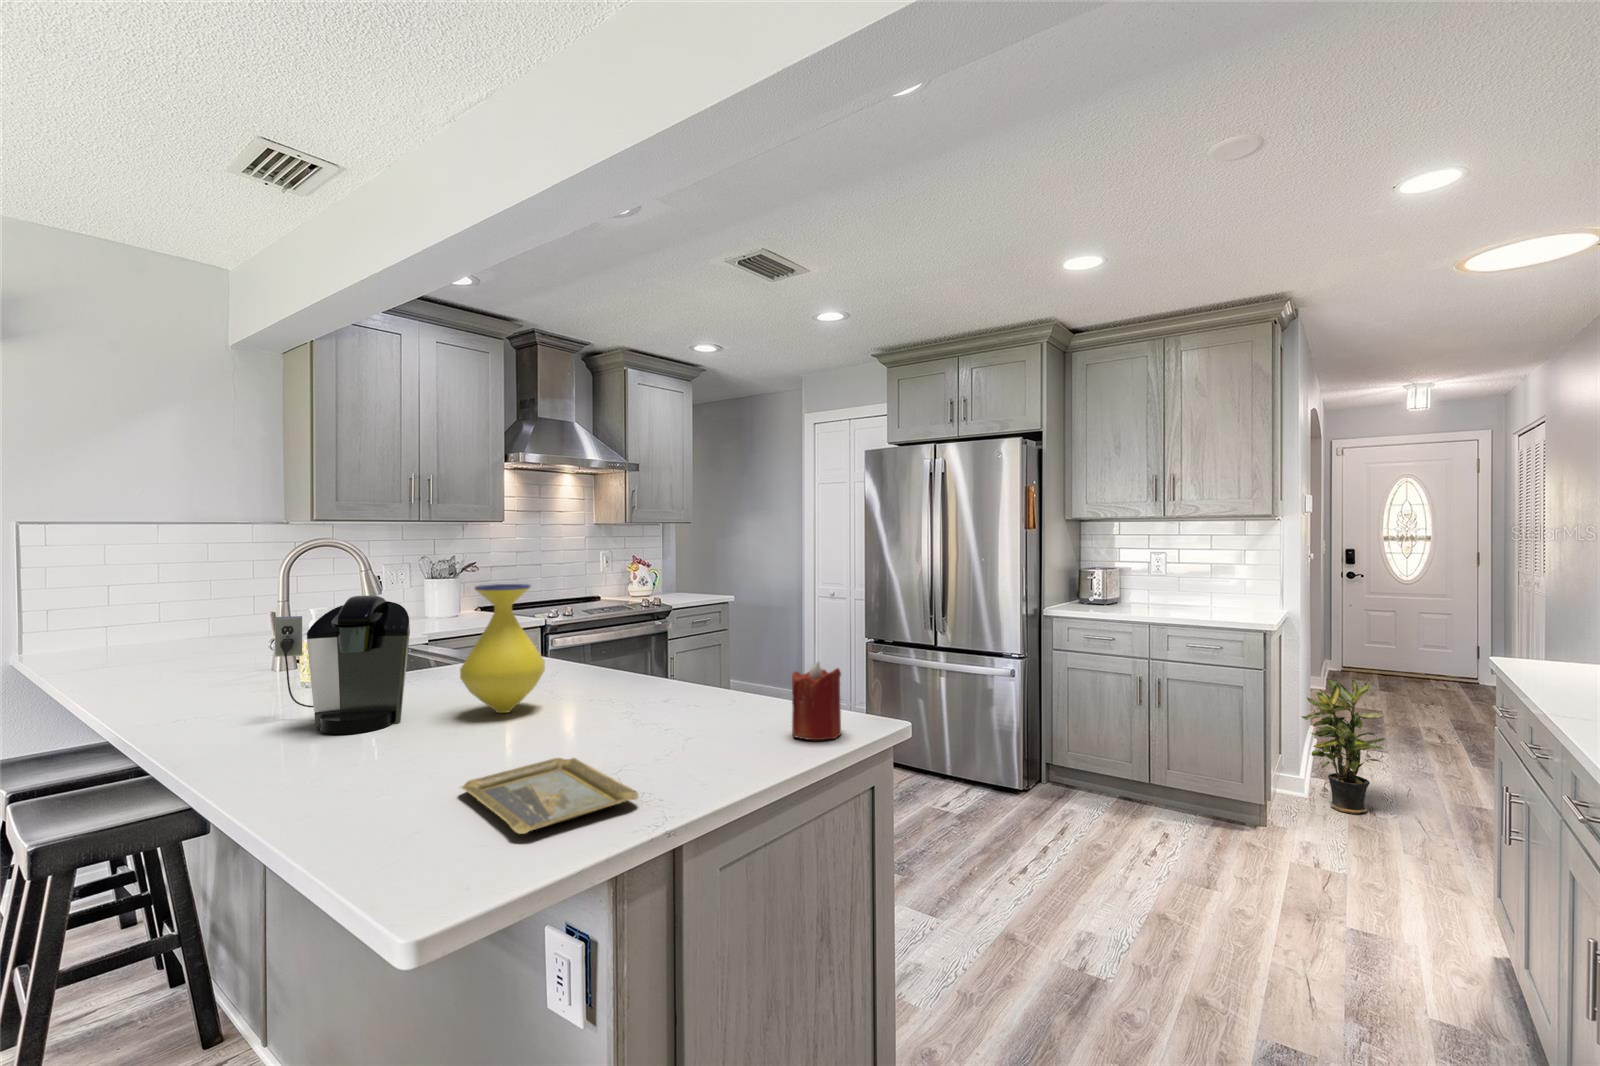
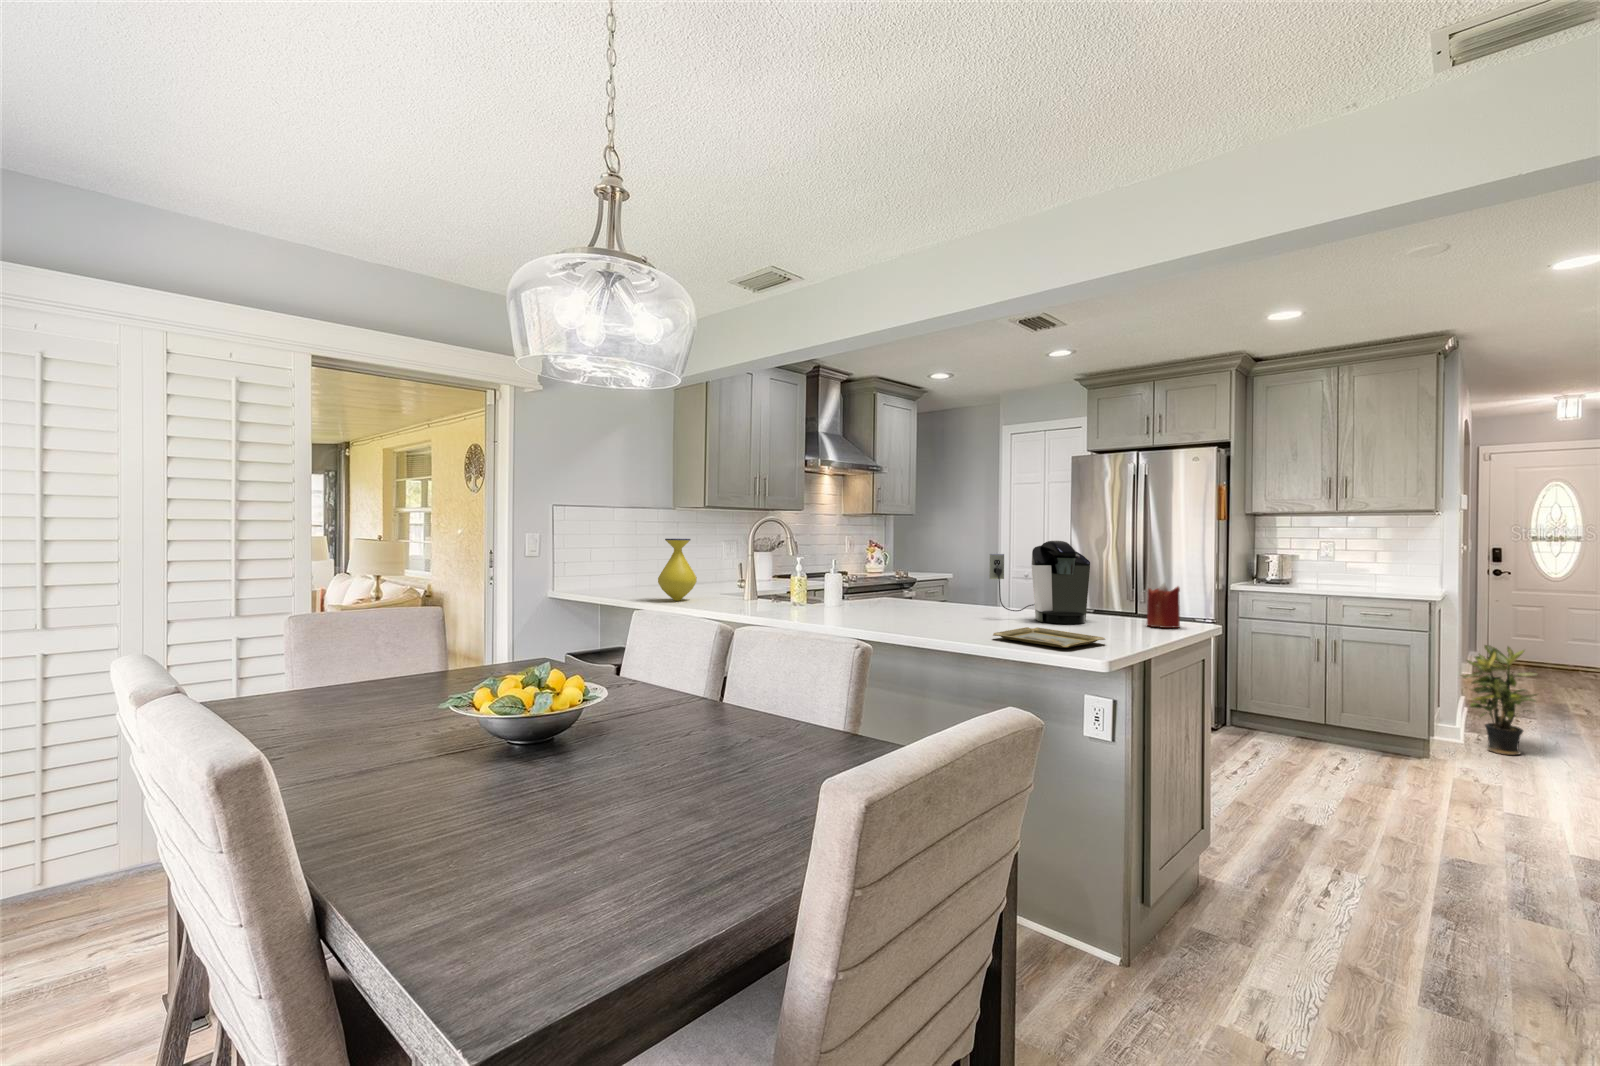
vase: present [460,584,545,713] -> present [658,539,697,601]
coffee maker: present [275,596,410,734] -> present [989,541,1090,624]

